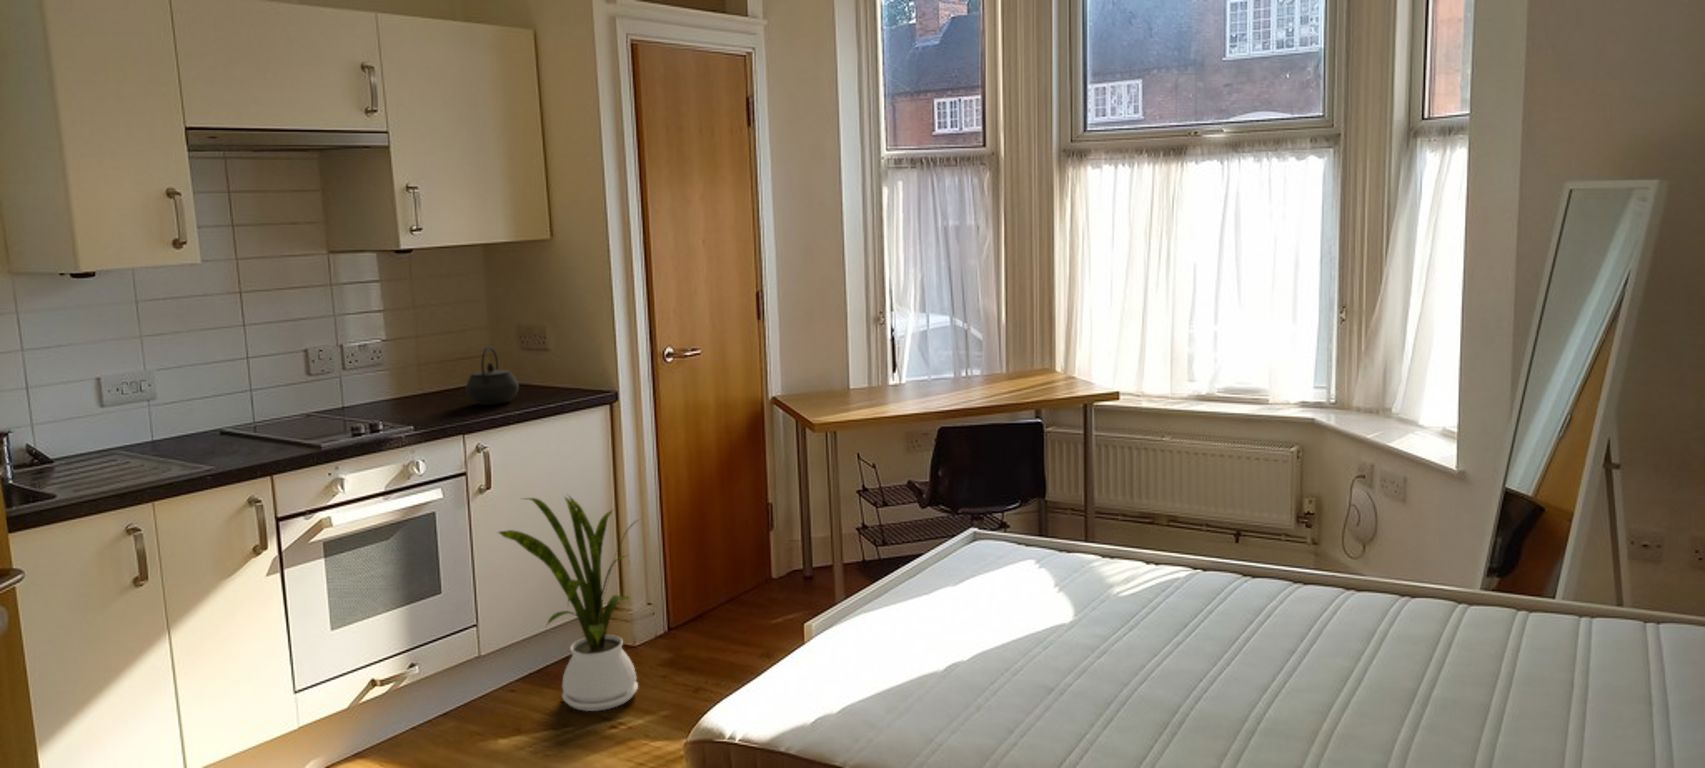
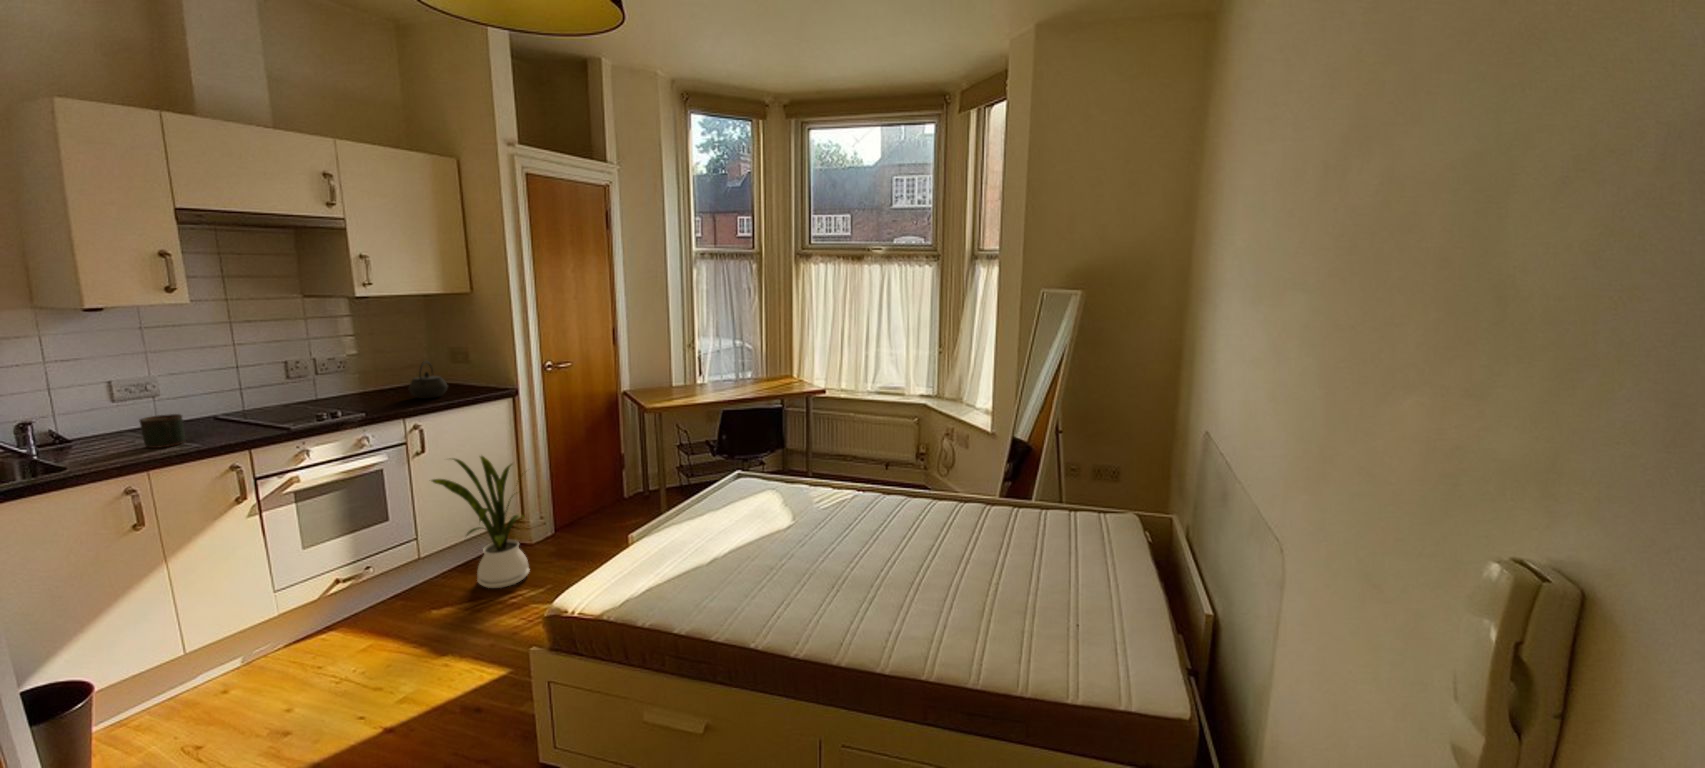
mug: none [140,422,194,469] -> present [139,414,186,448]

